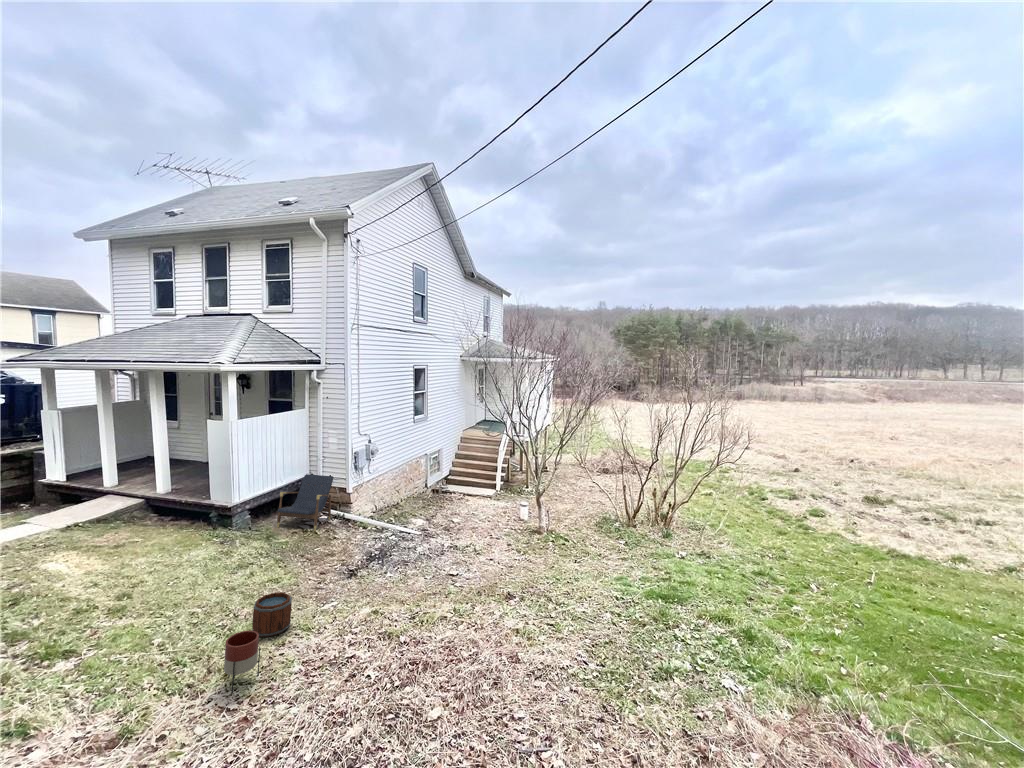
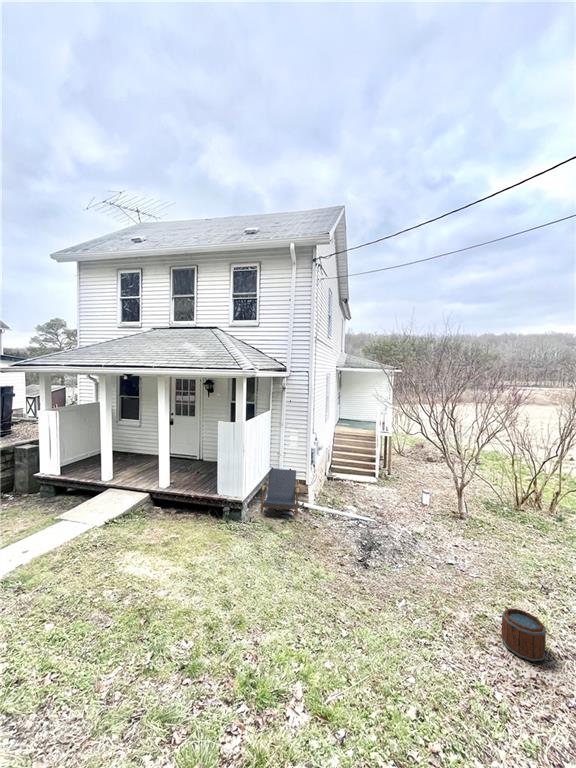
bucket: present [252,593,292,637] -> present [501,609,546,661]
planter: present [224,630,260,693] -> none [455,660,496,742]

